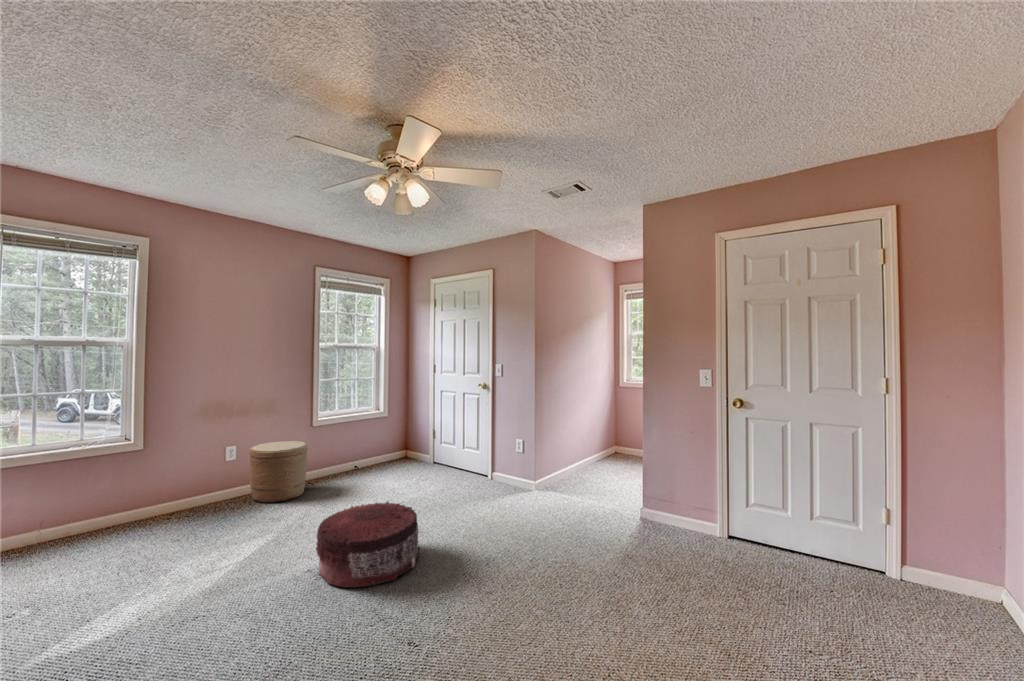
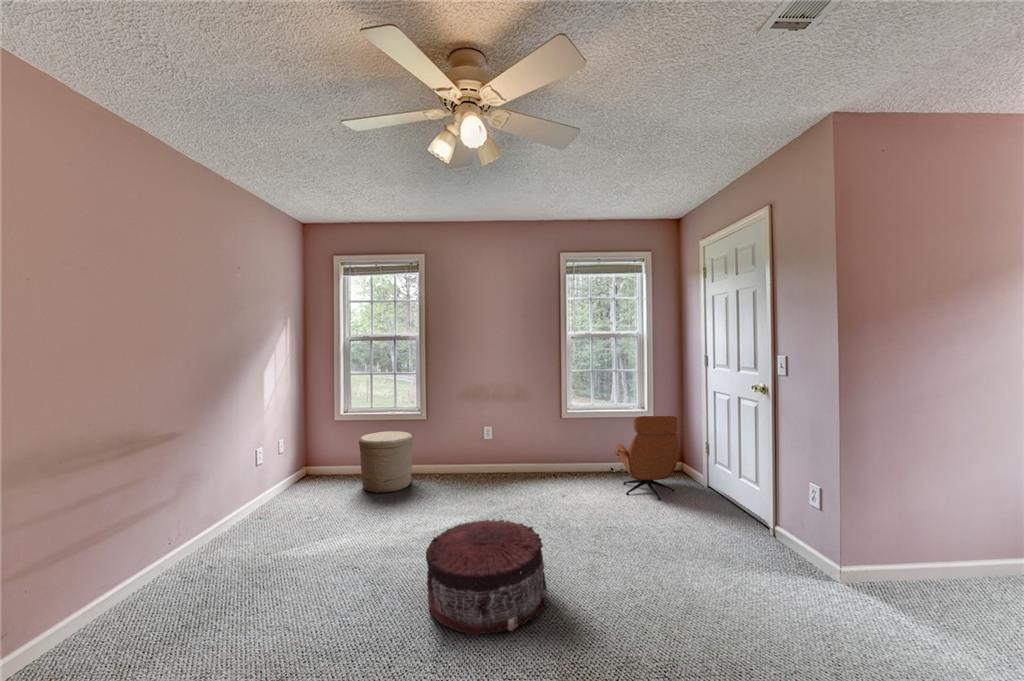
lounge chair: none [352,411,426,481] -> present [615,416,681,500]
woven basket: present [249,441,308,503] -> present [359,431,412,493]

